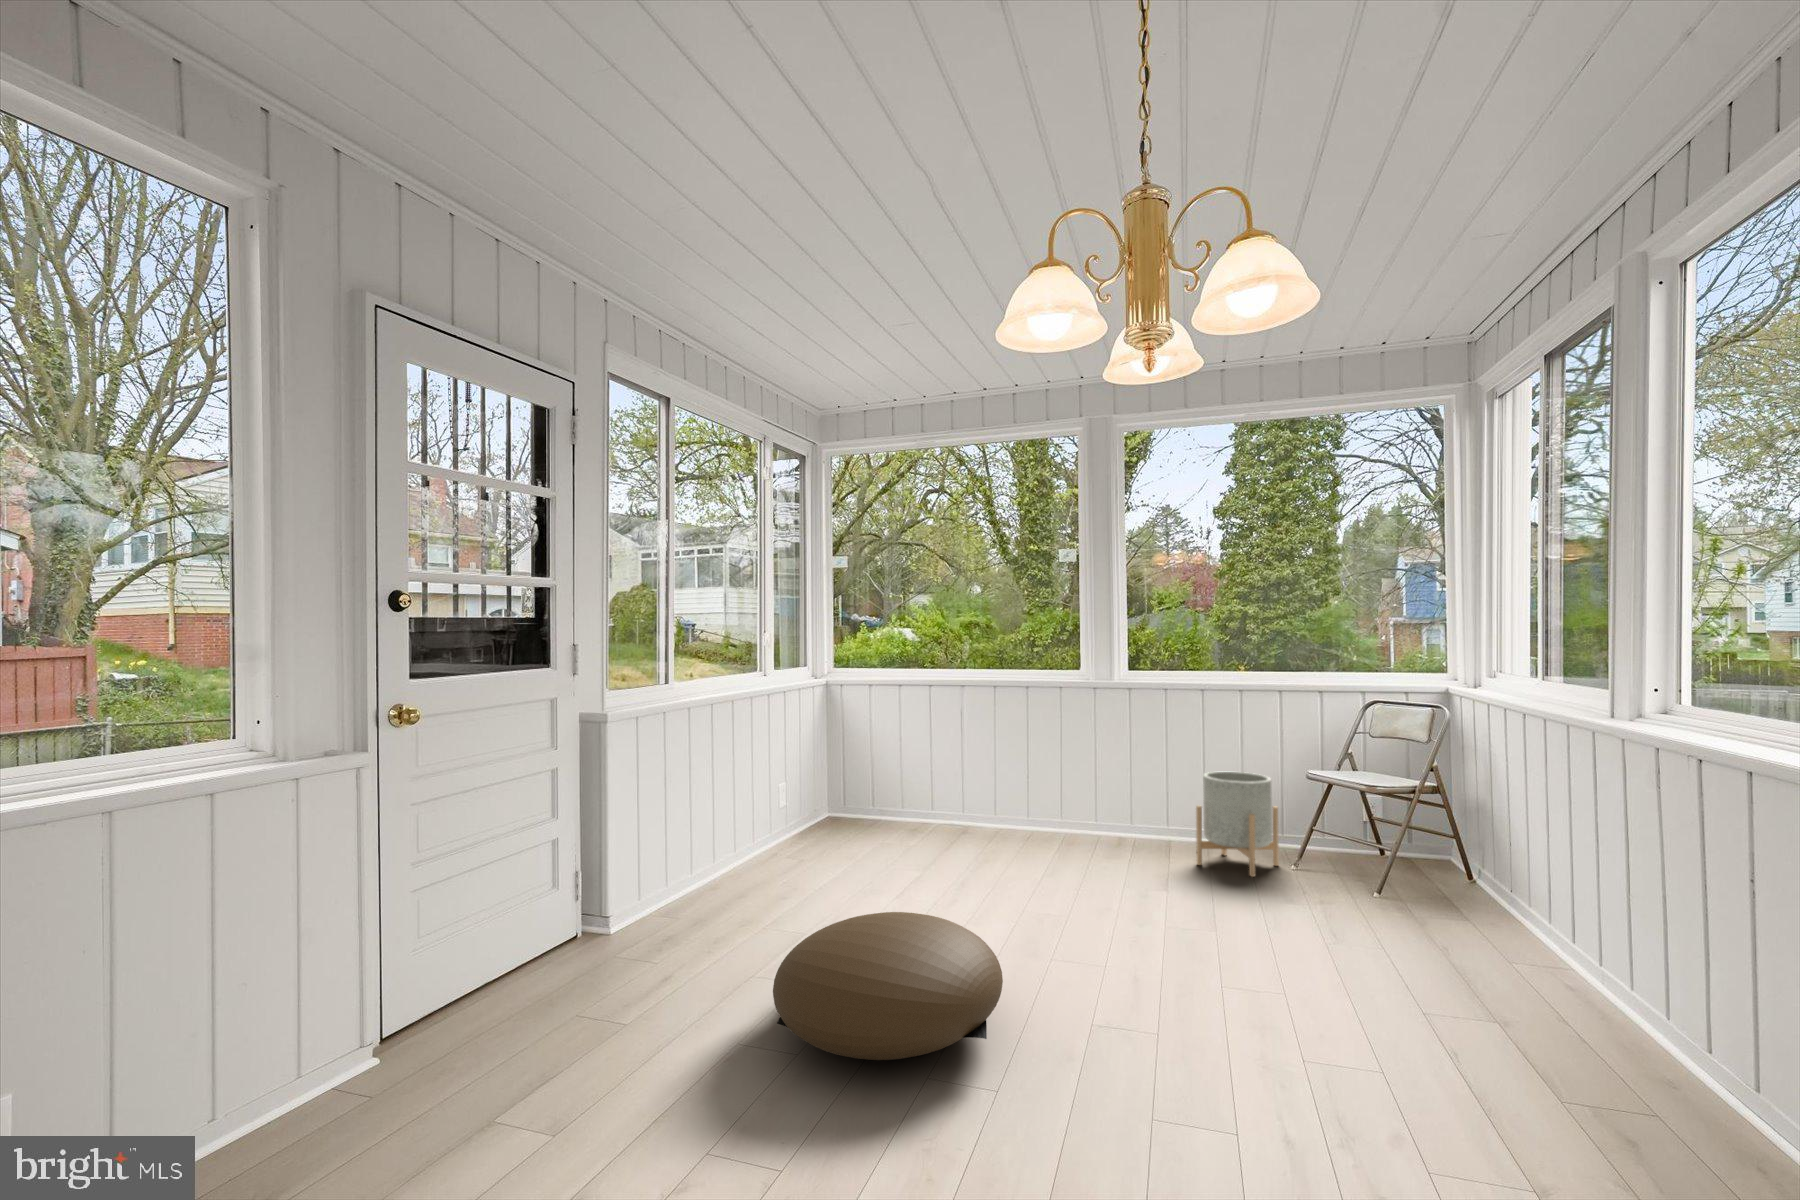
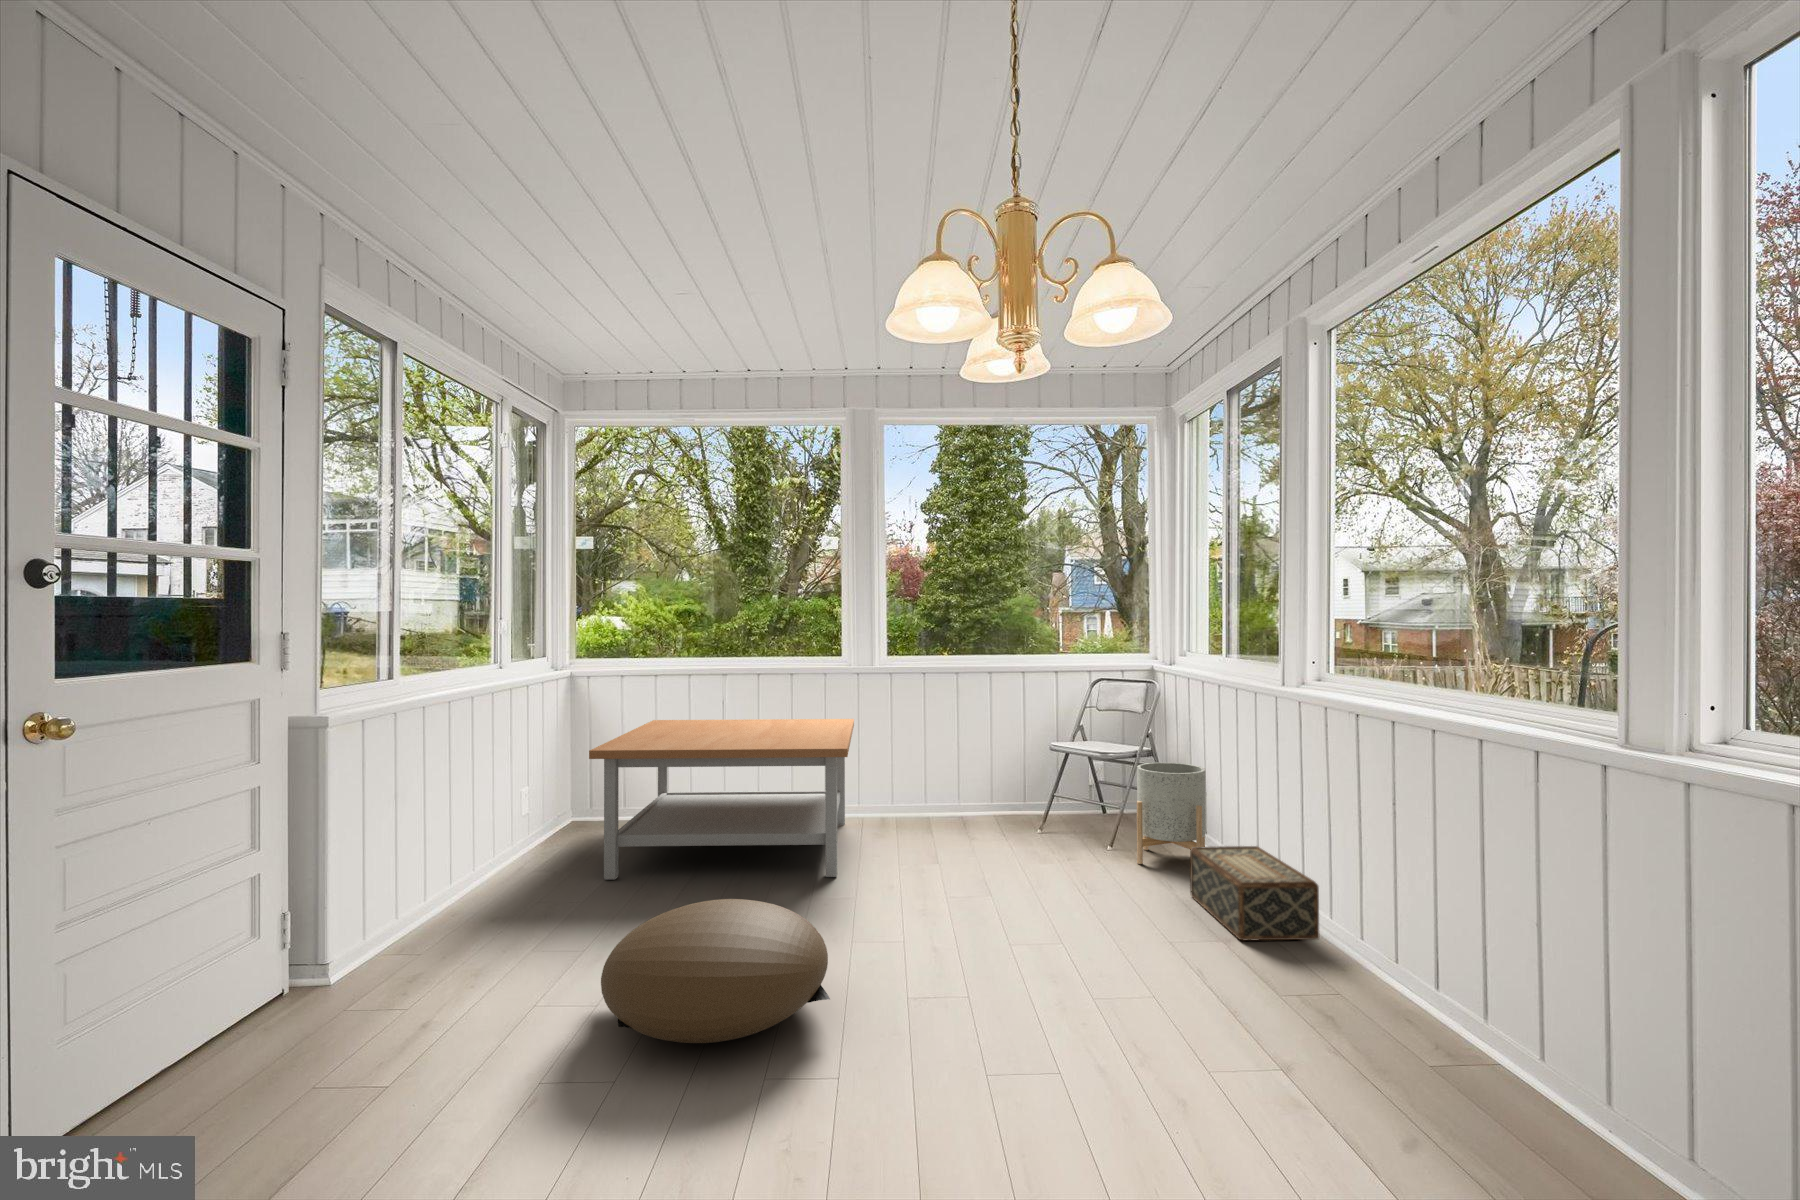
coffee table: none [851,727,1135,904] -> present [589,719,854,879]
planter: present [1196,771,1279,877] -> present [1137,762,1206,864]
woven basket: none [1526,933,1720,1096] -> present [1190,846,1319,940]

